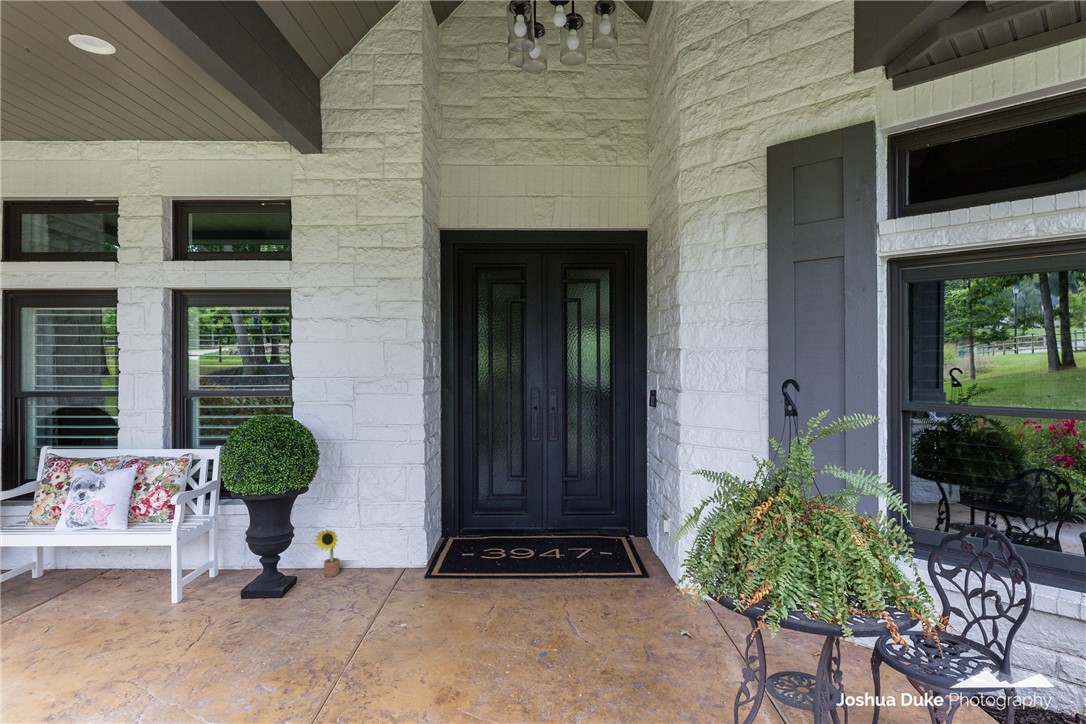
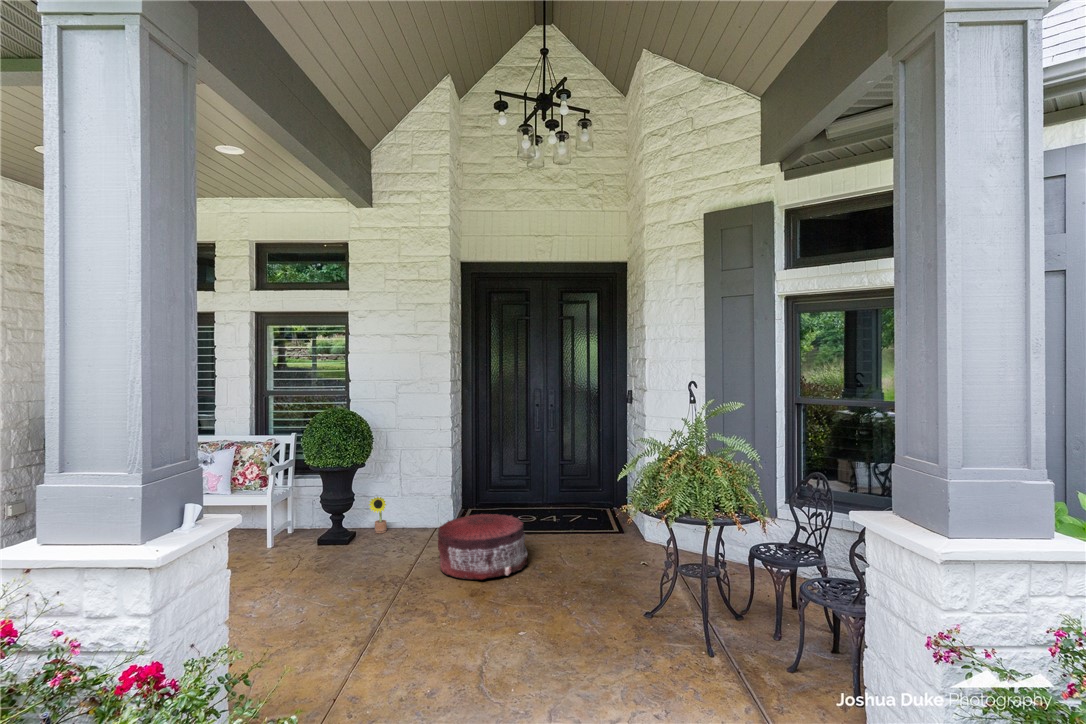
pouf: none [396,558,523,671] -> present [438,514,527,579]

